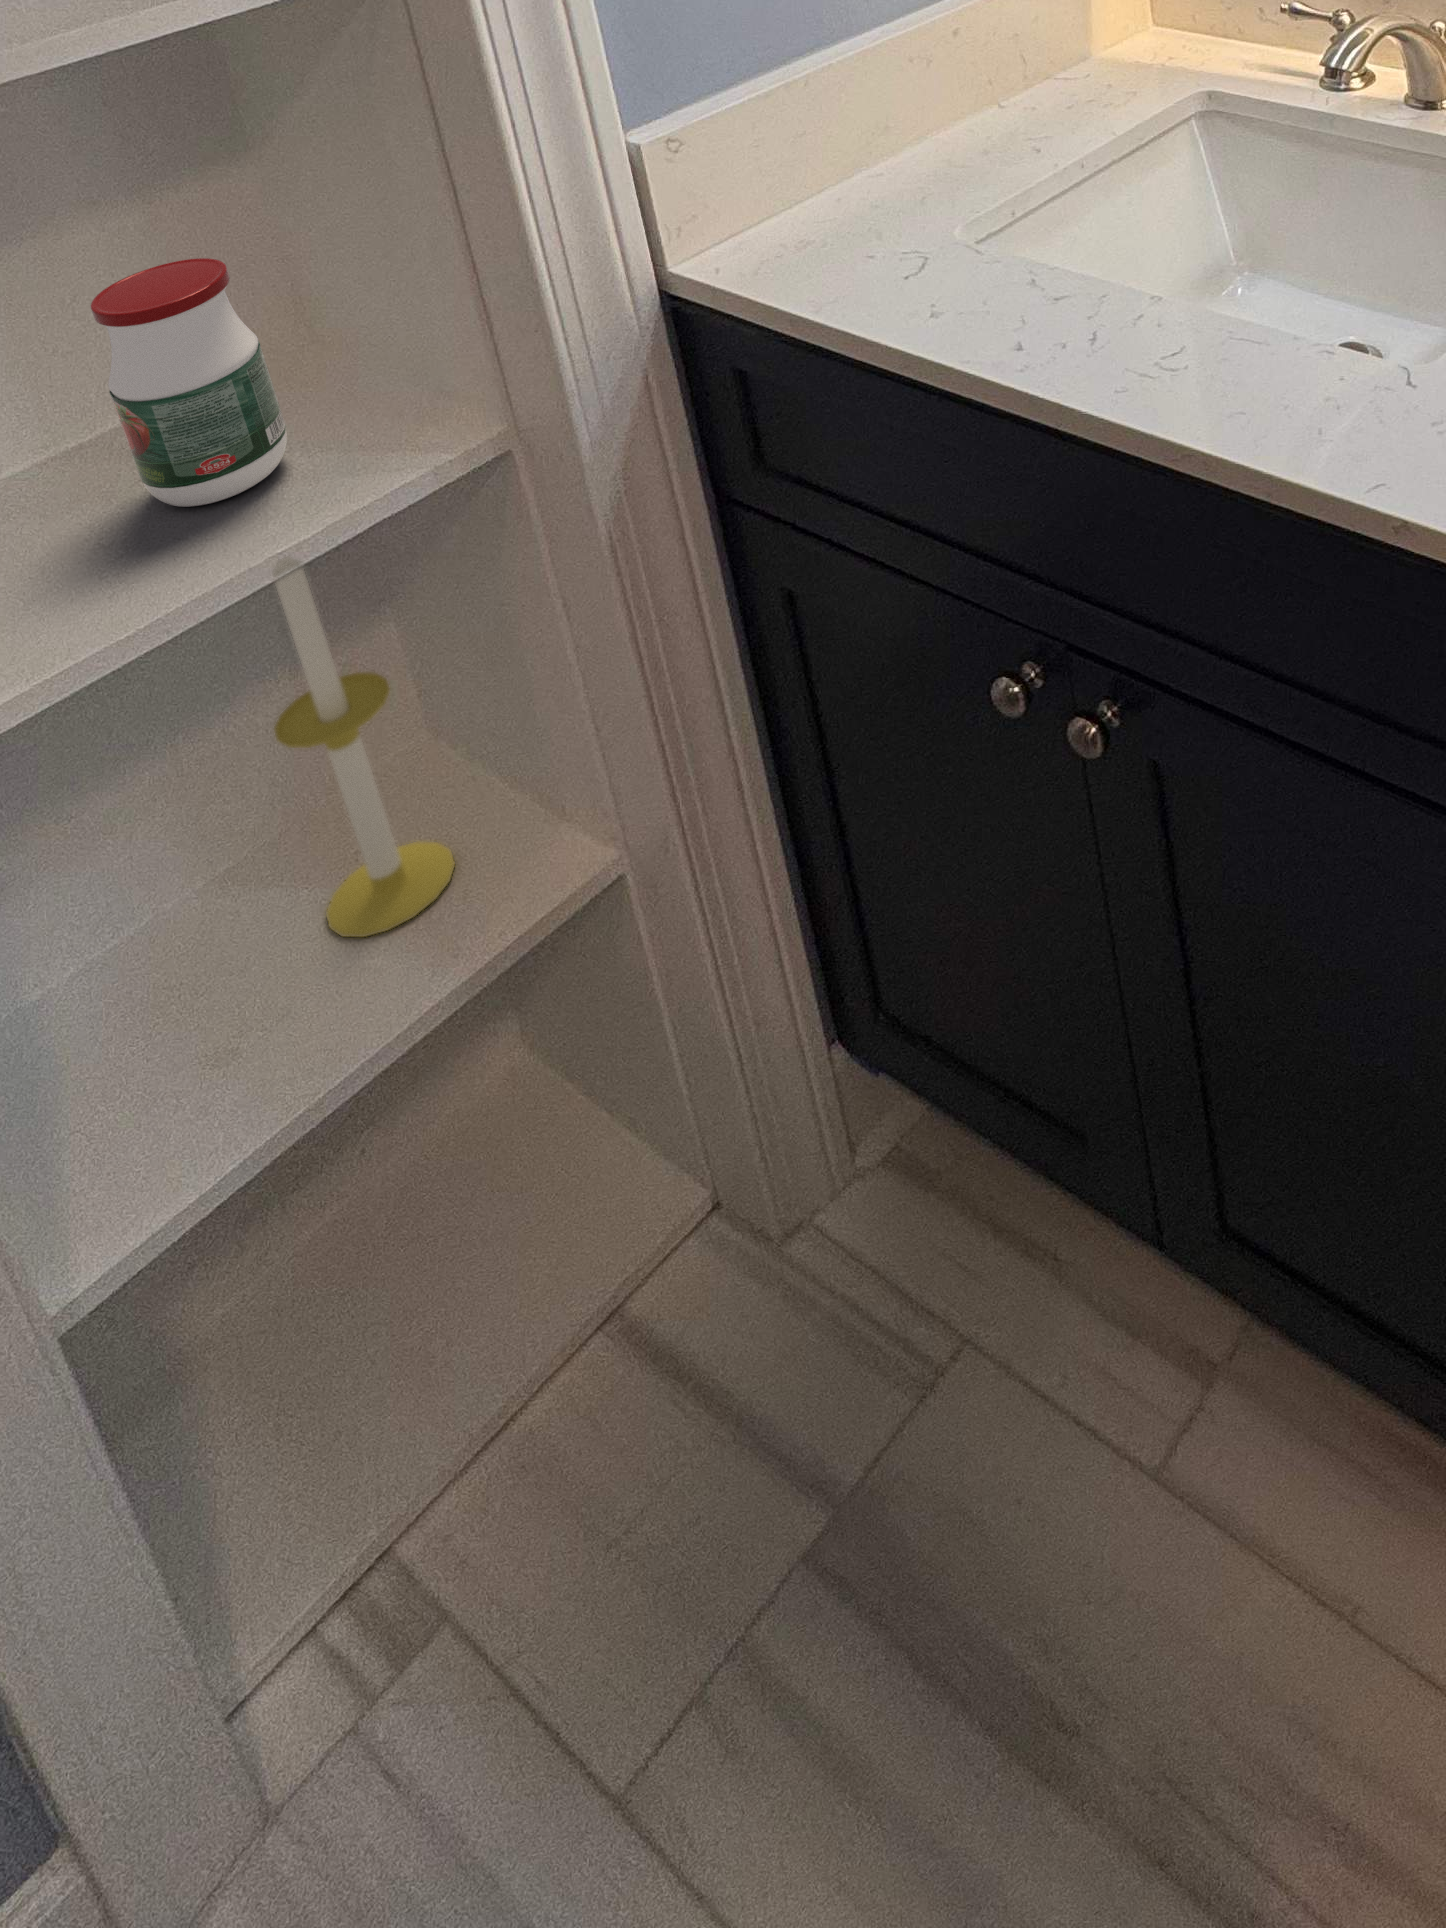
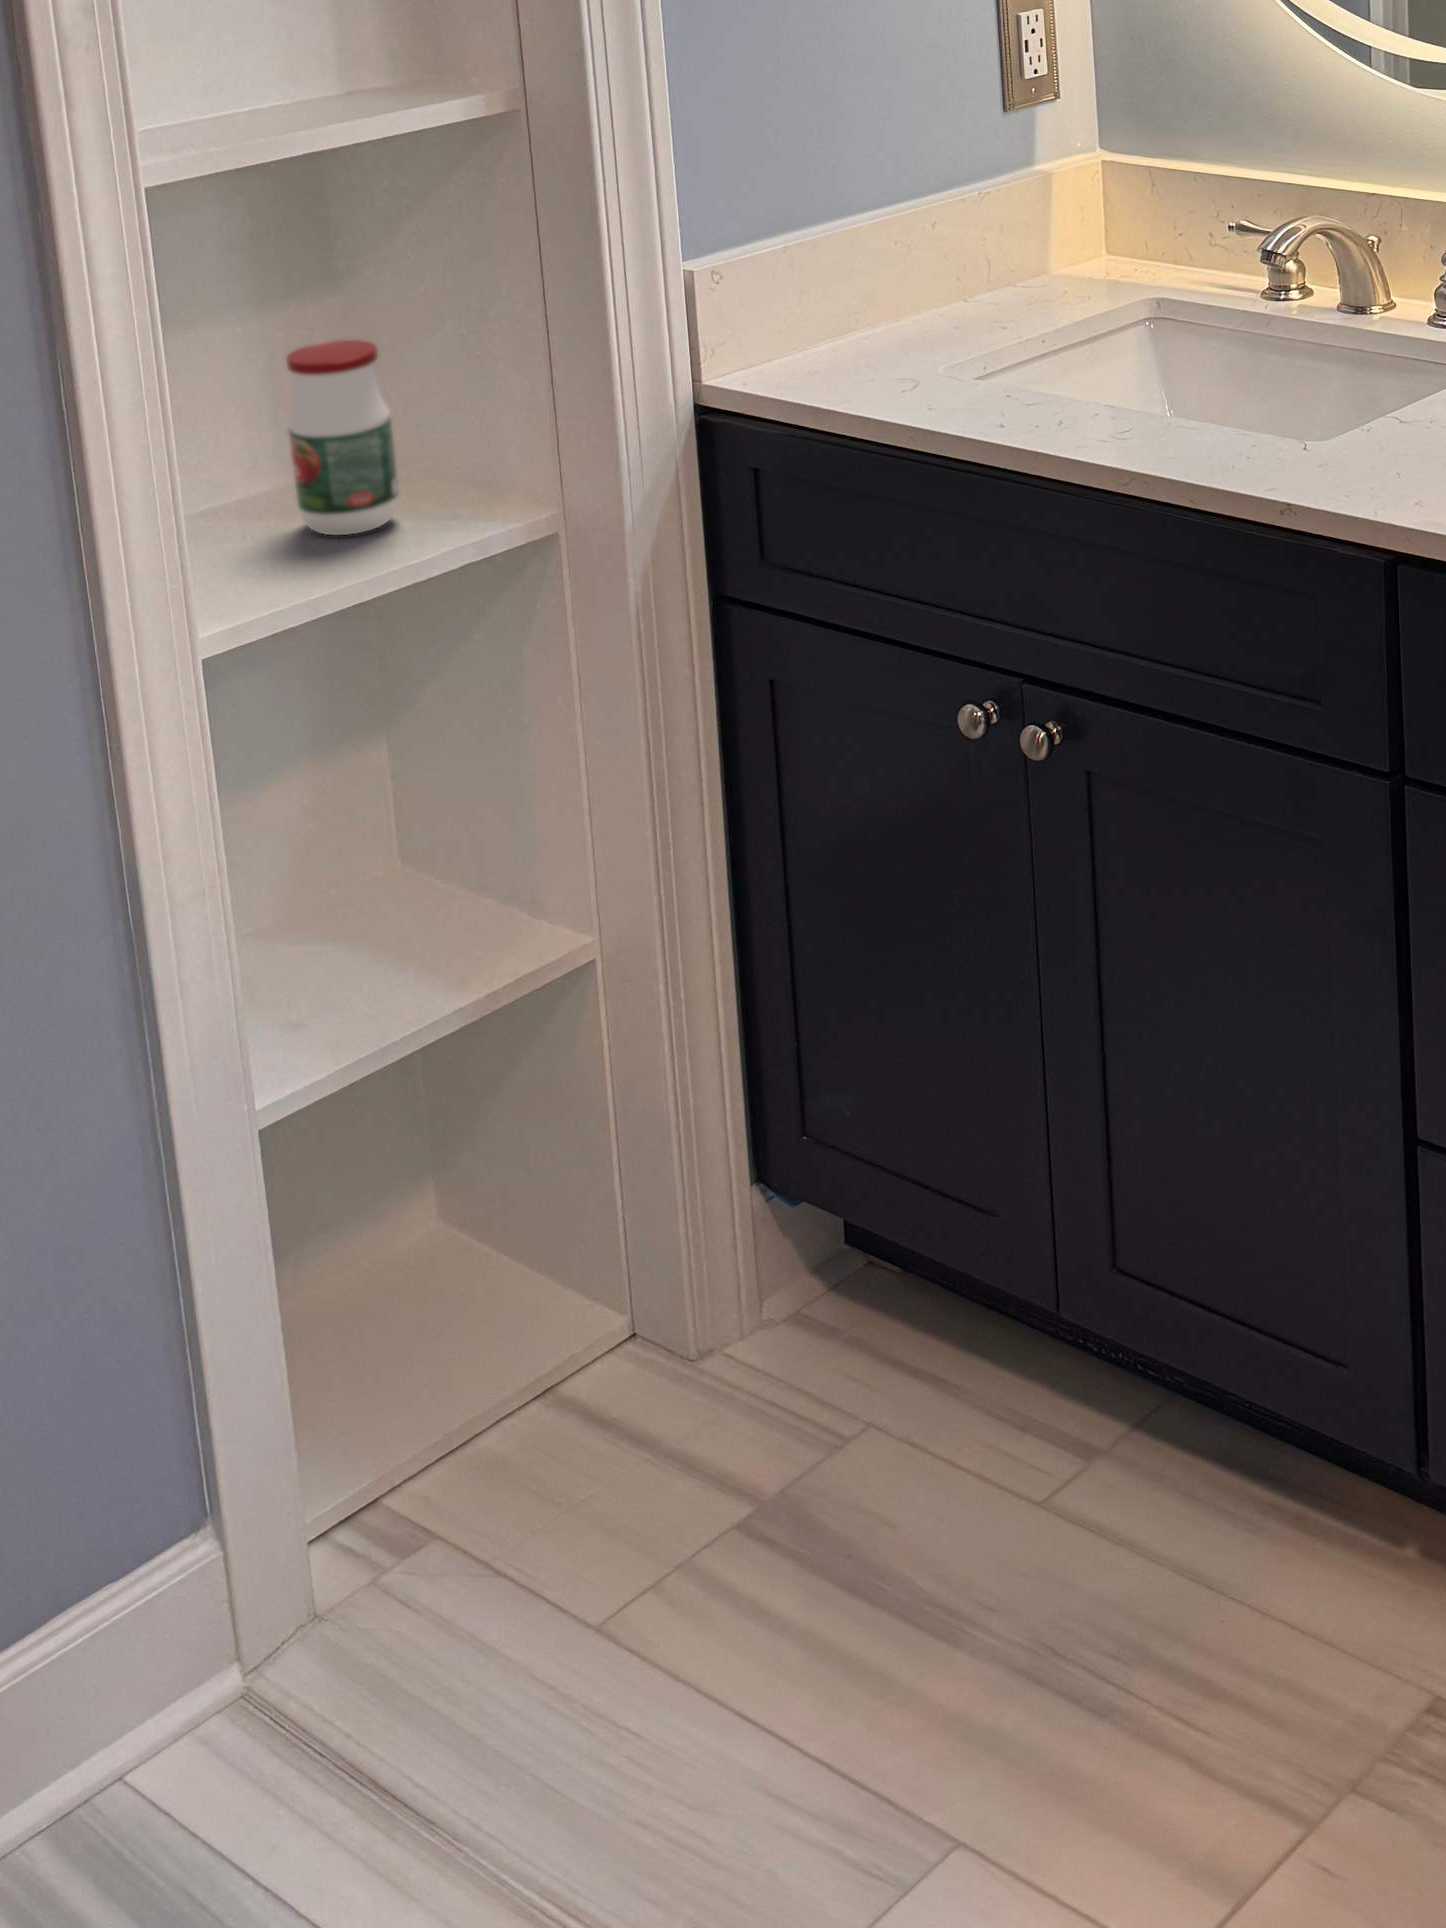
candle: present [273,557,455,937] -> none [347,597,462,965]

